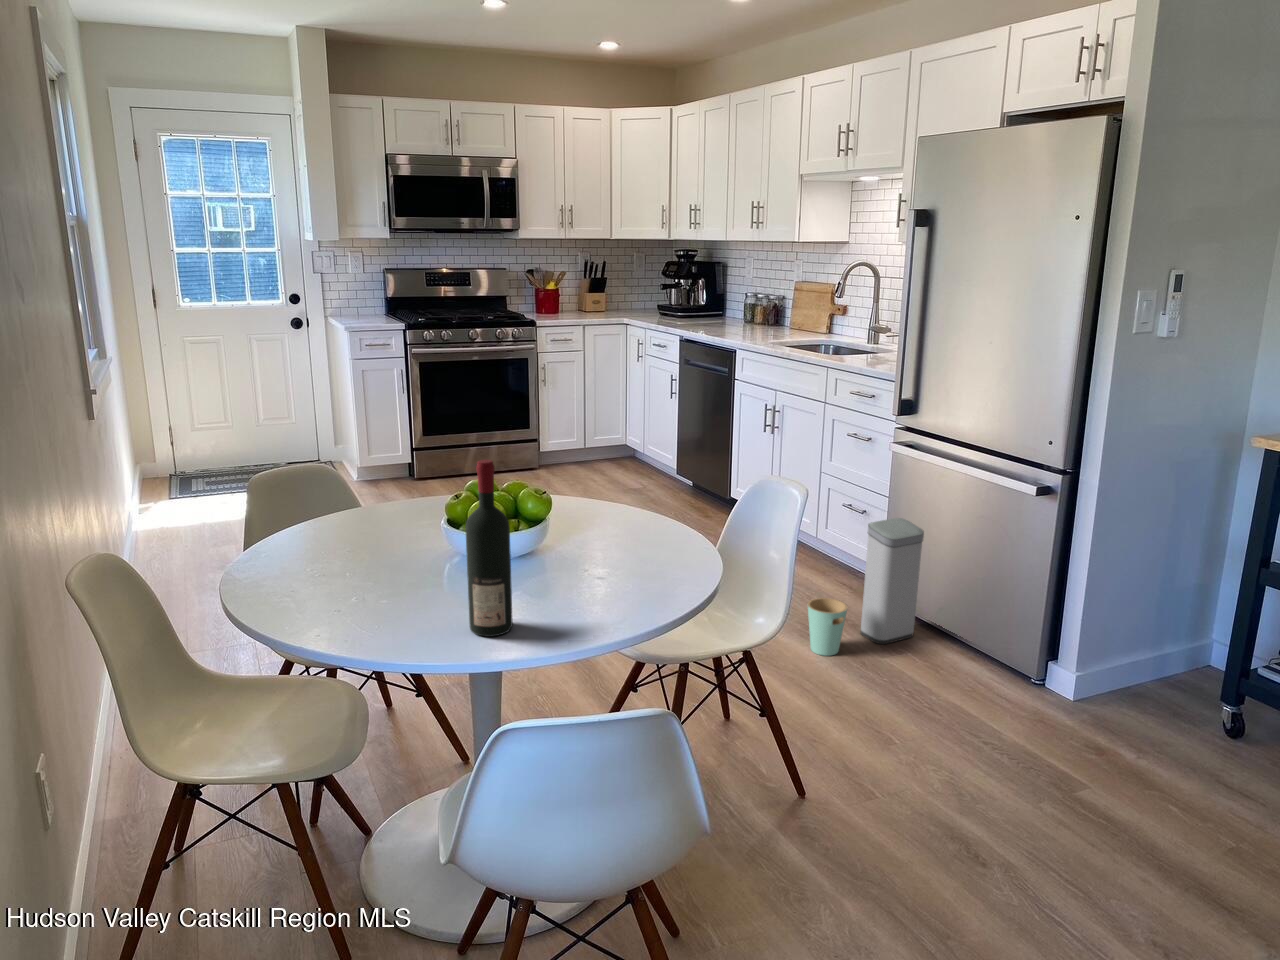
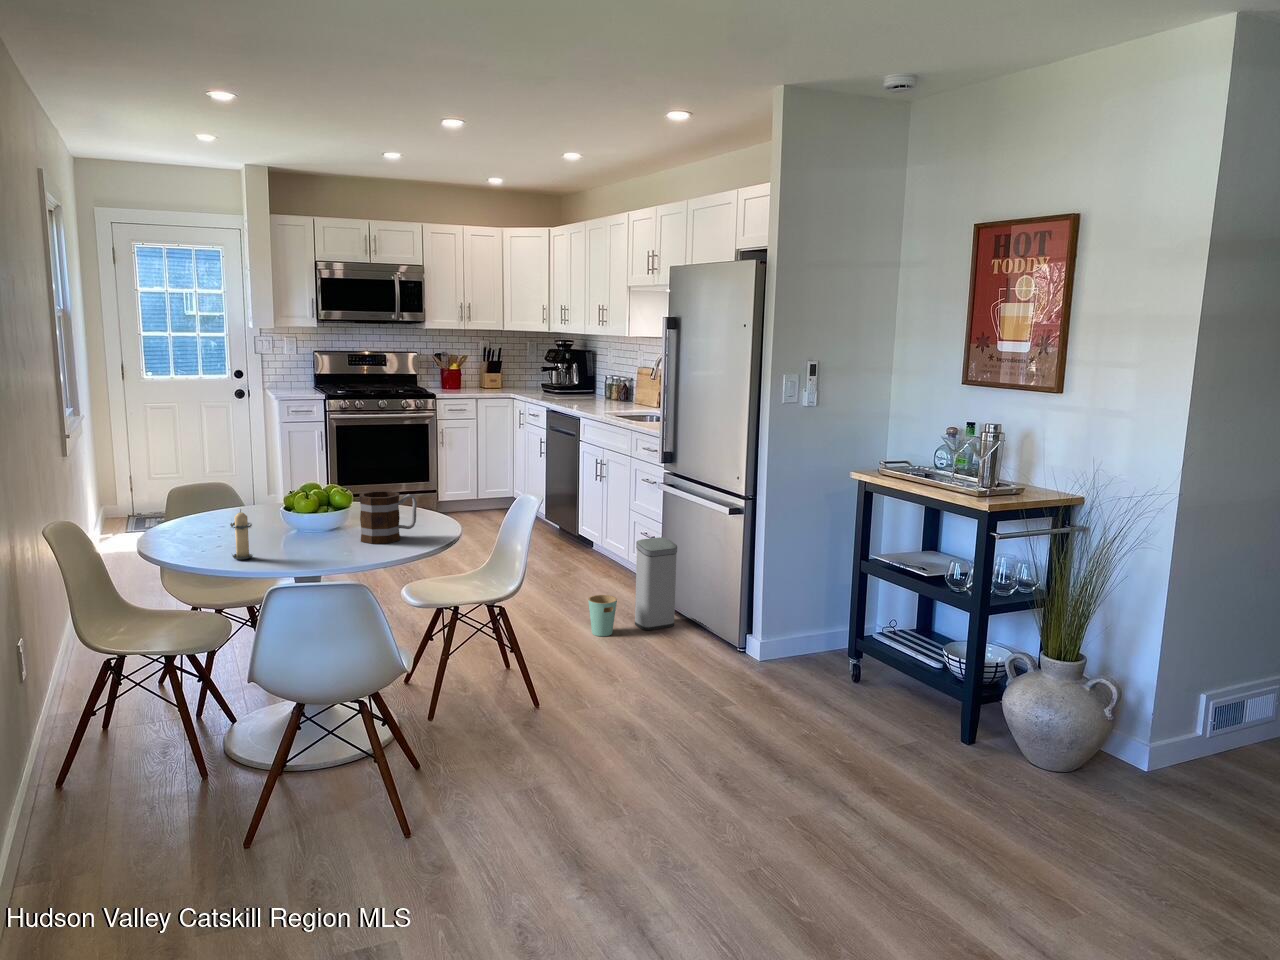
wine bottle: present [466,459,513,637] -> none [276,459,305,561]
mug: none [575,495,660,587] -> present [359,491,417,544]
candle: none [384,548,430,637] -> present [230,509,253,560]

